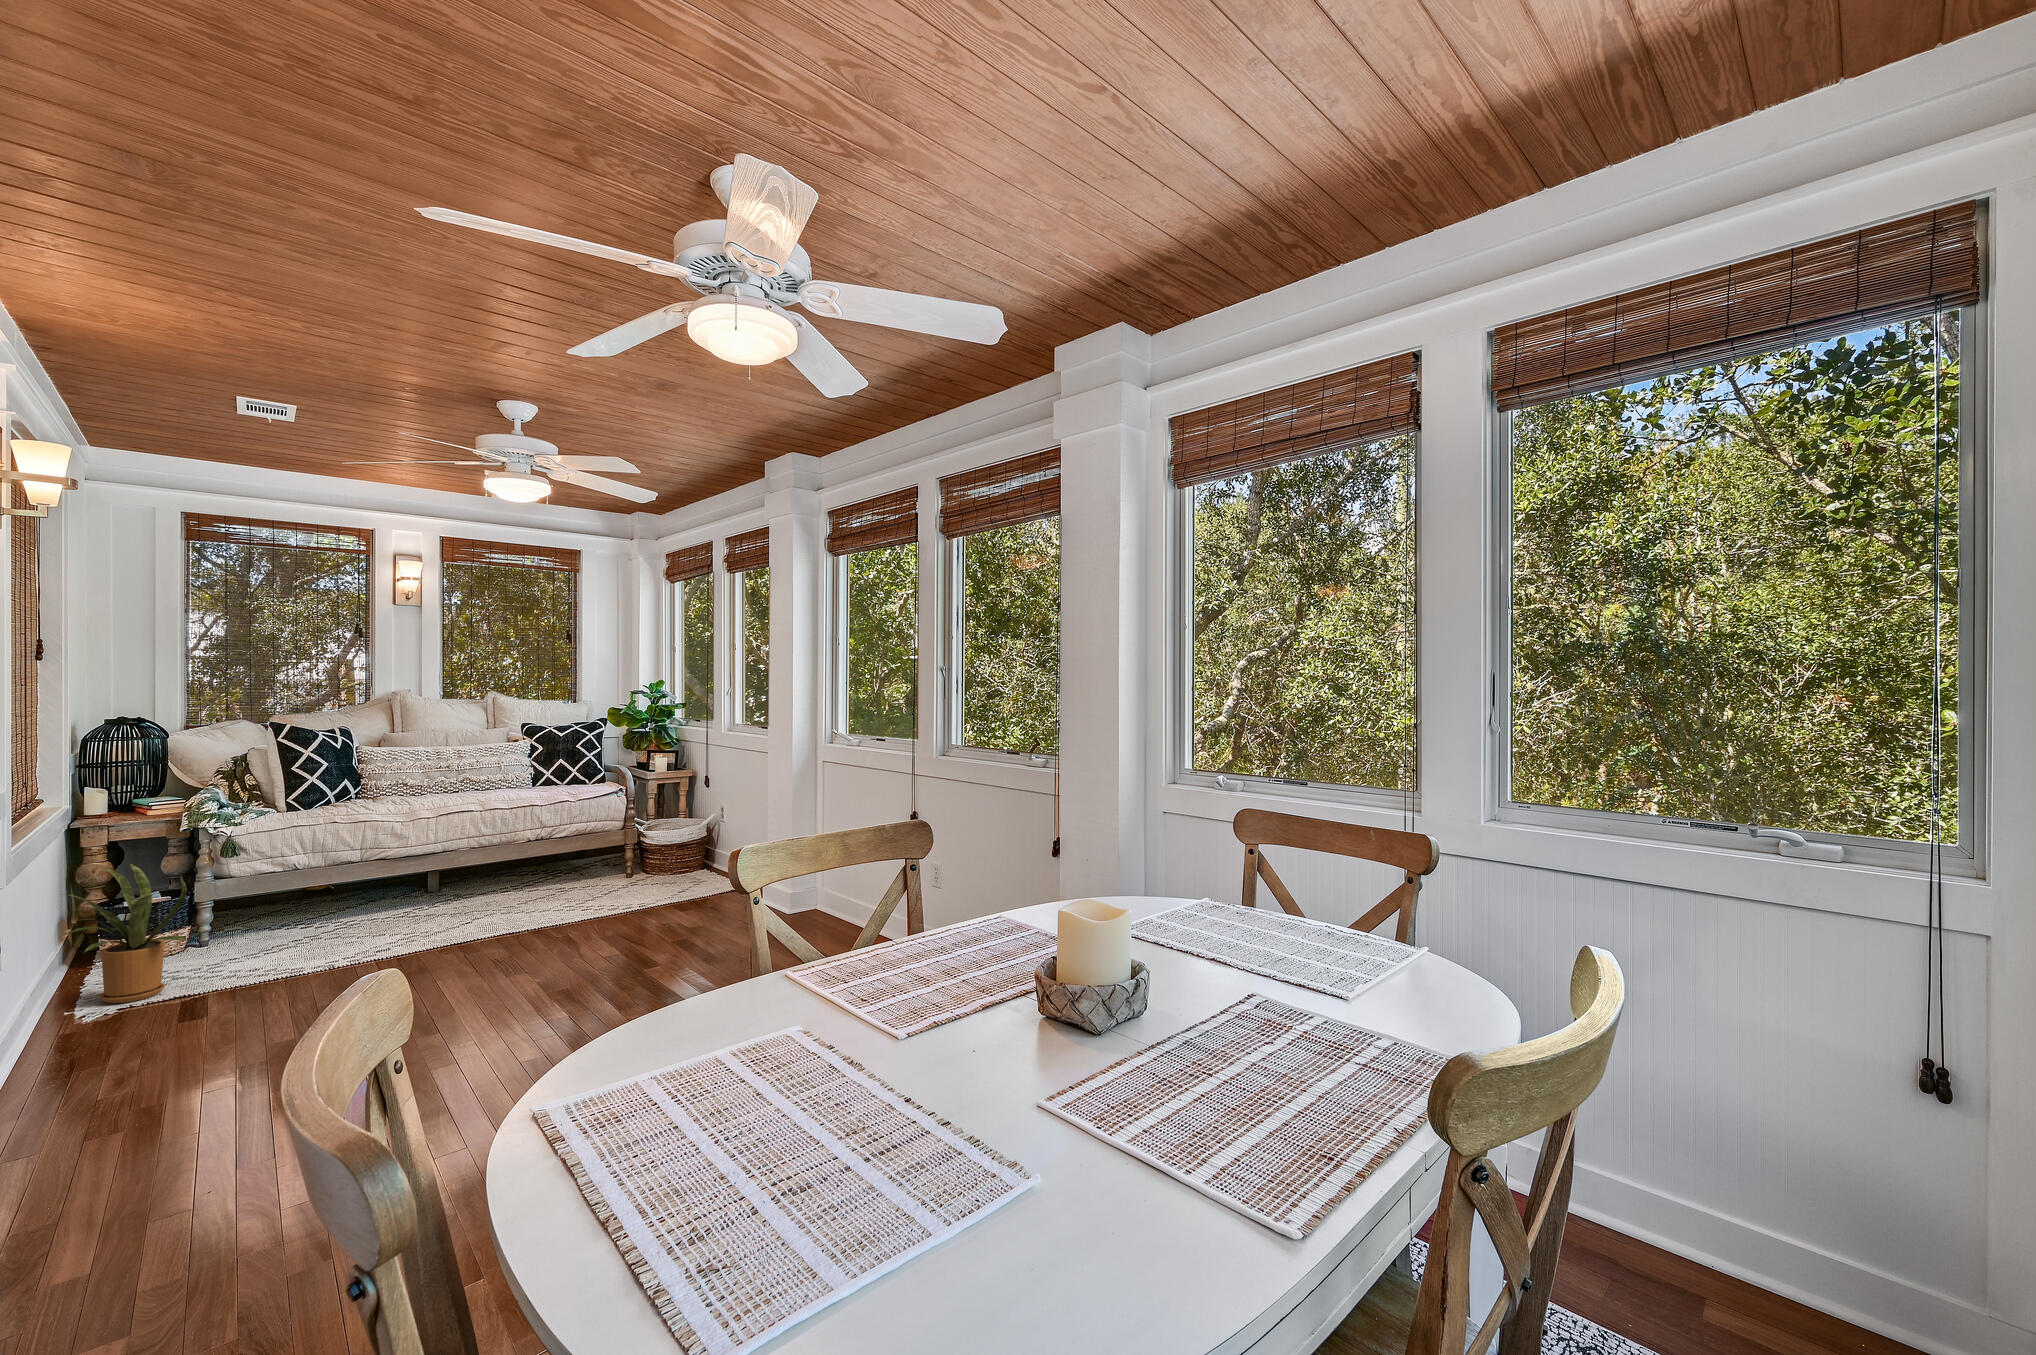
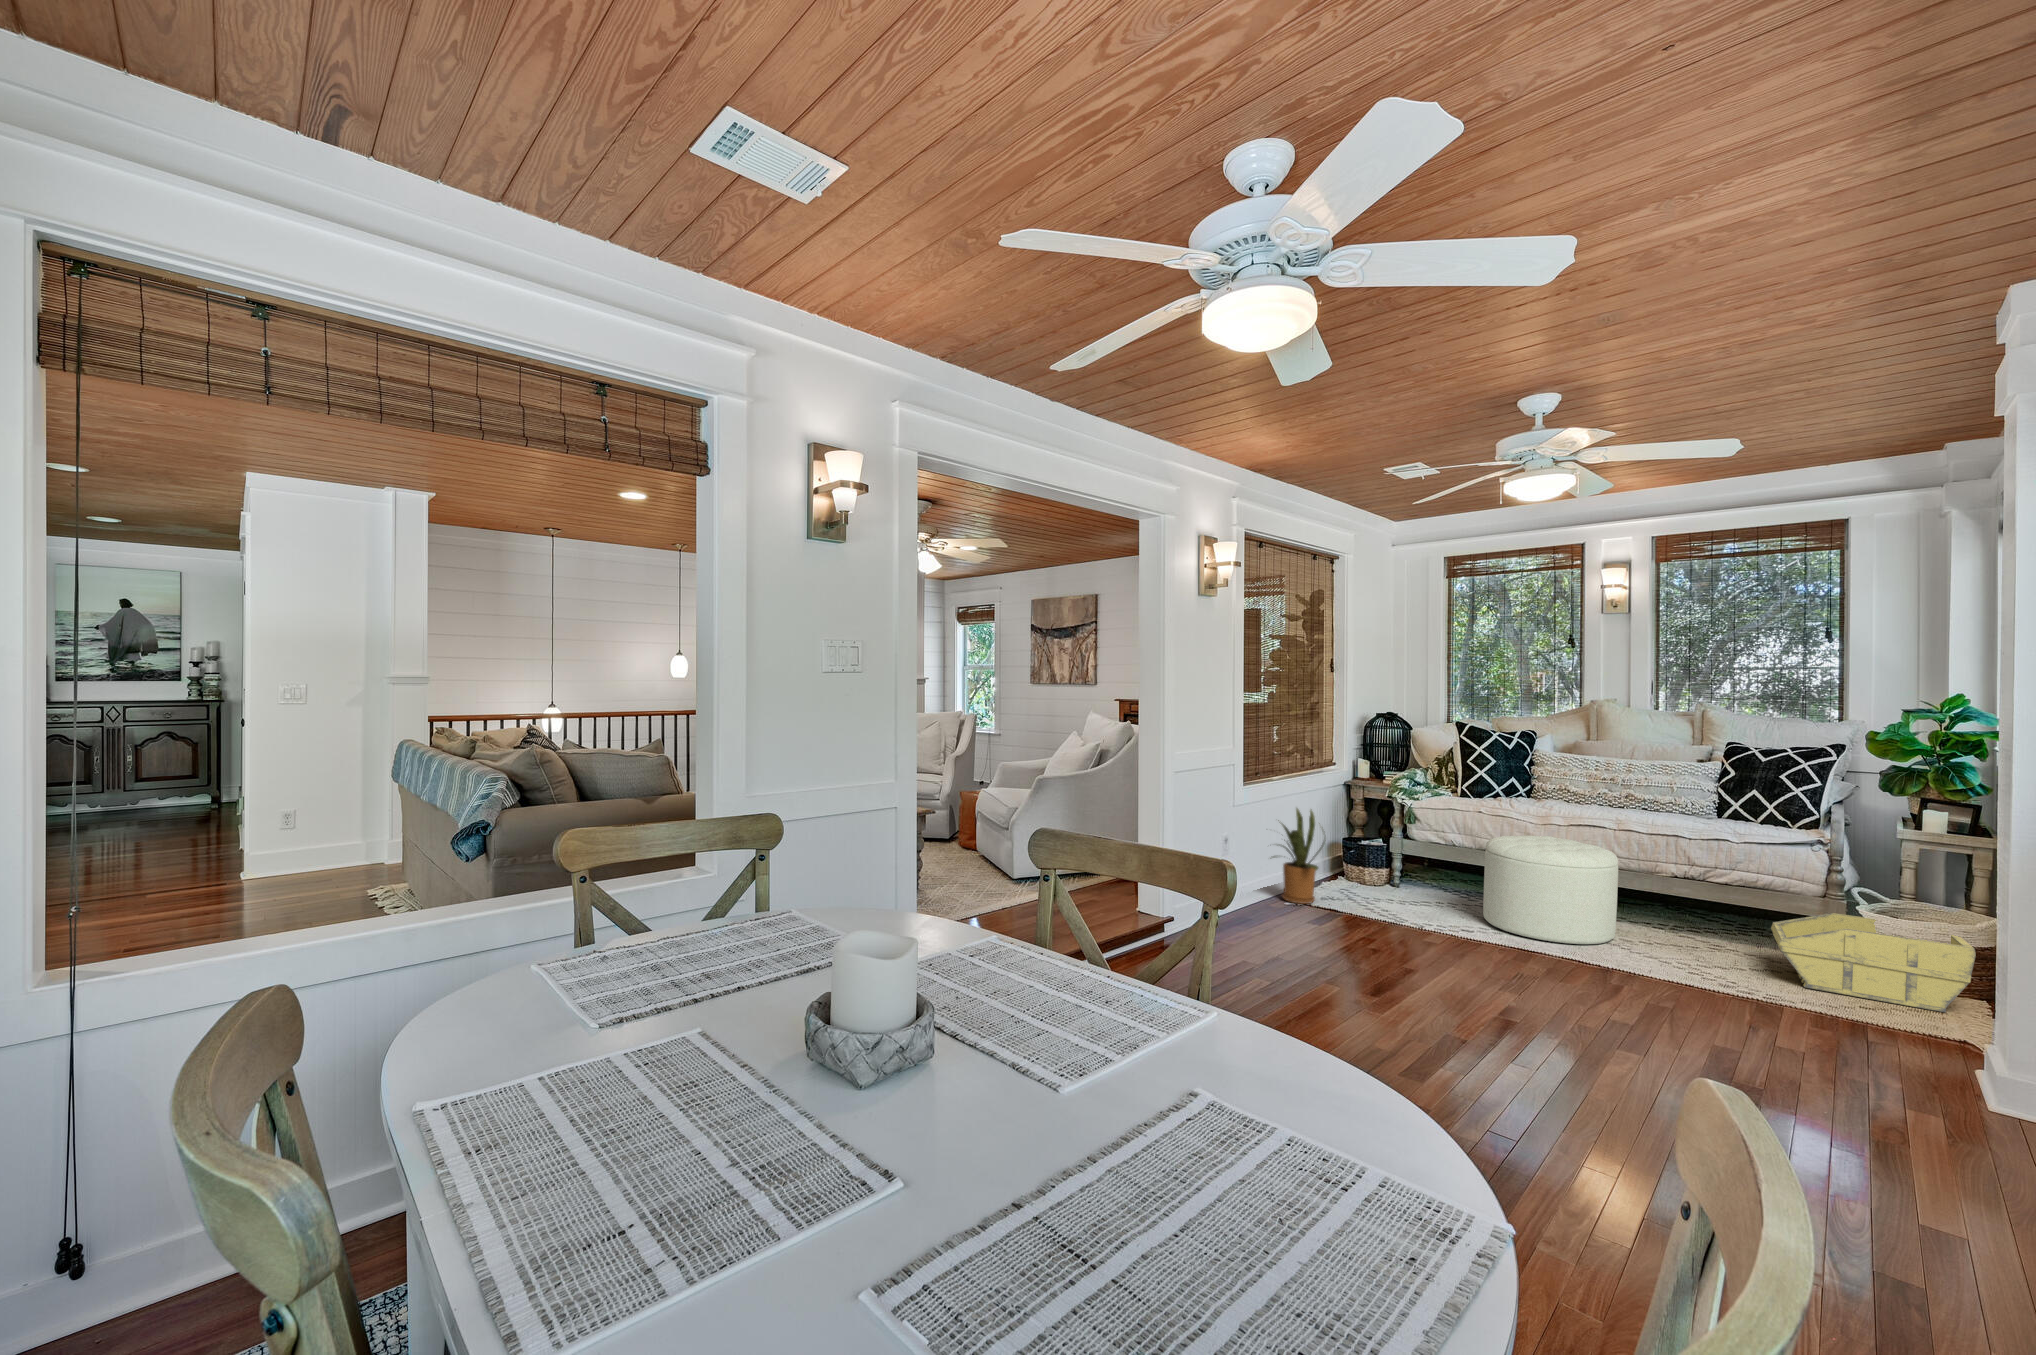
ottoman: none [382,828,516,933] -> present [1483,835,1618,944]
storage bin: none [619,829,736,893] -> present [1771,913,1976,1013]

